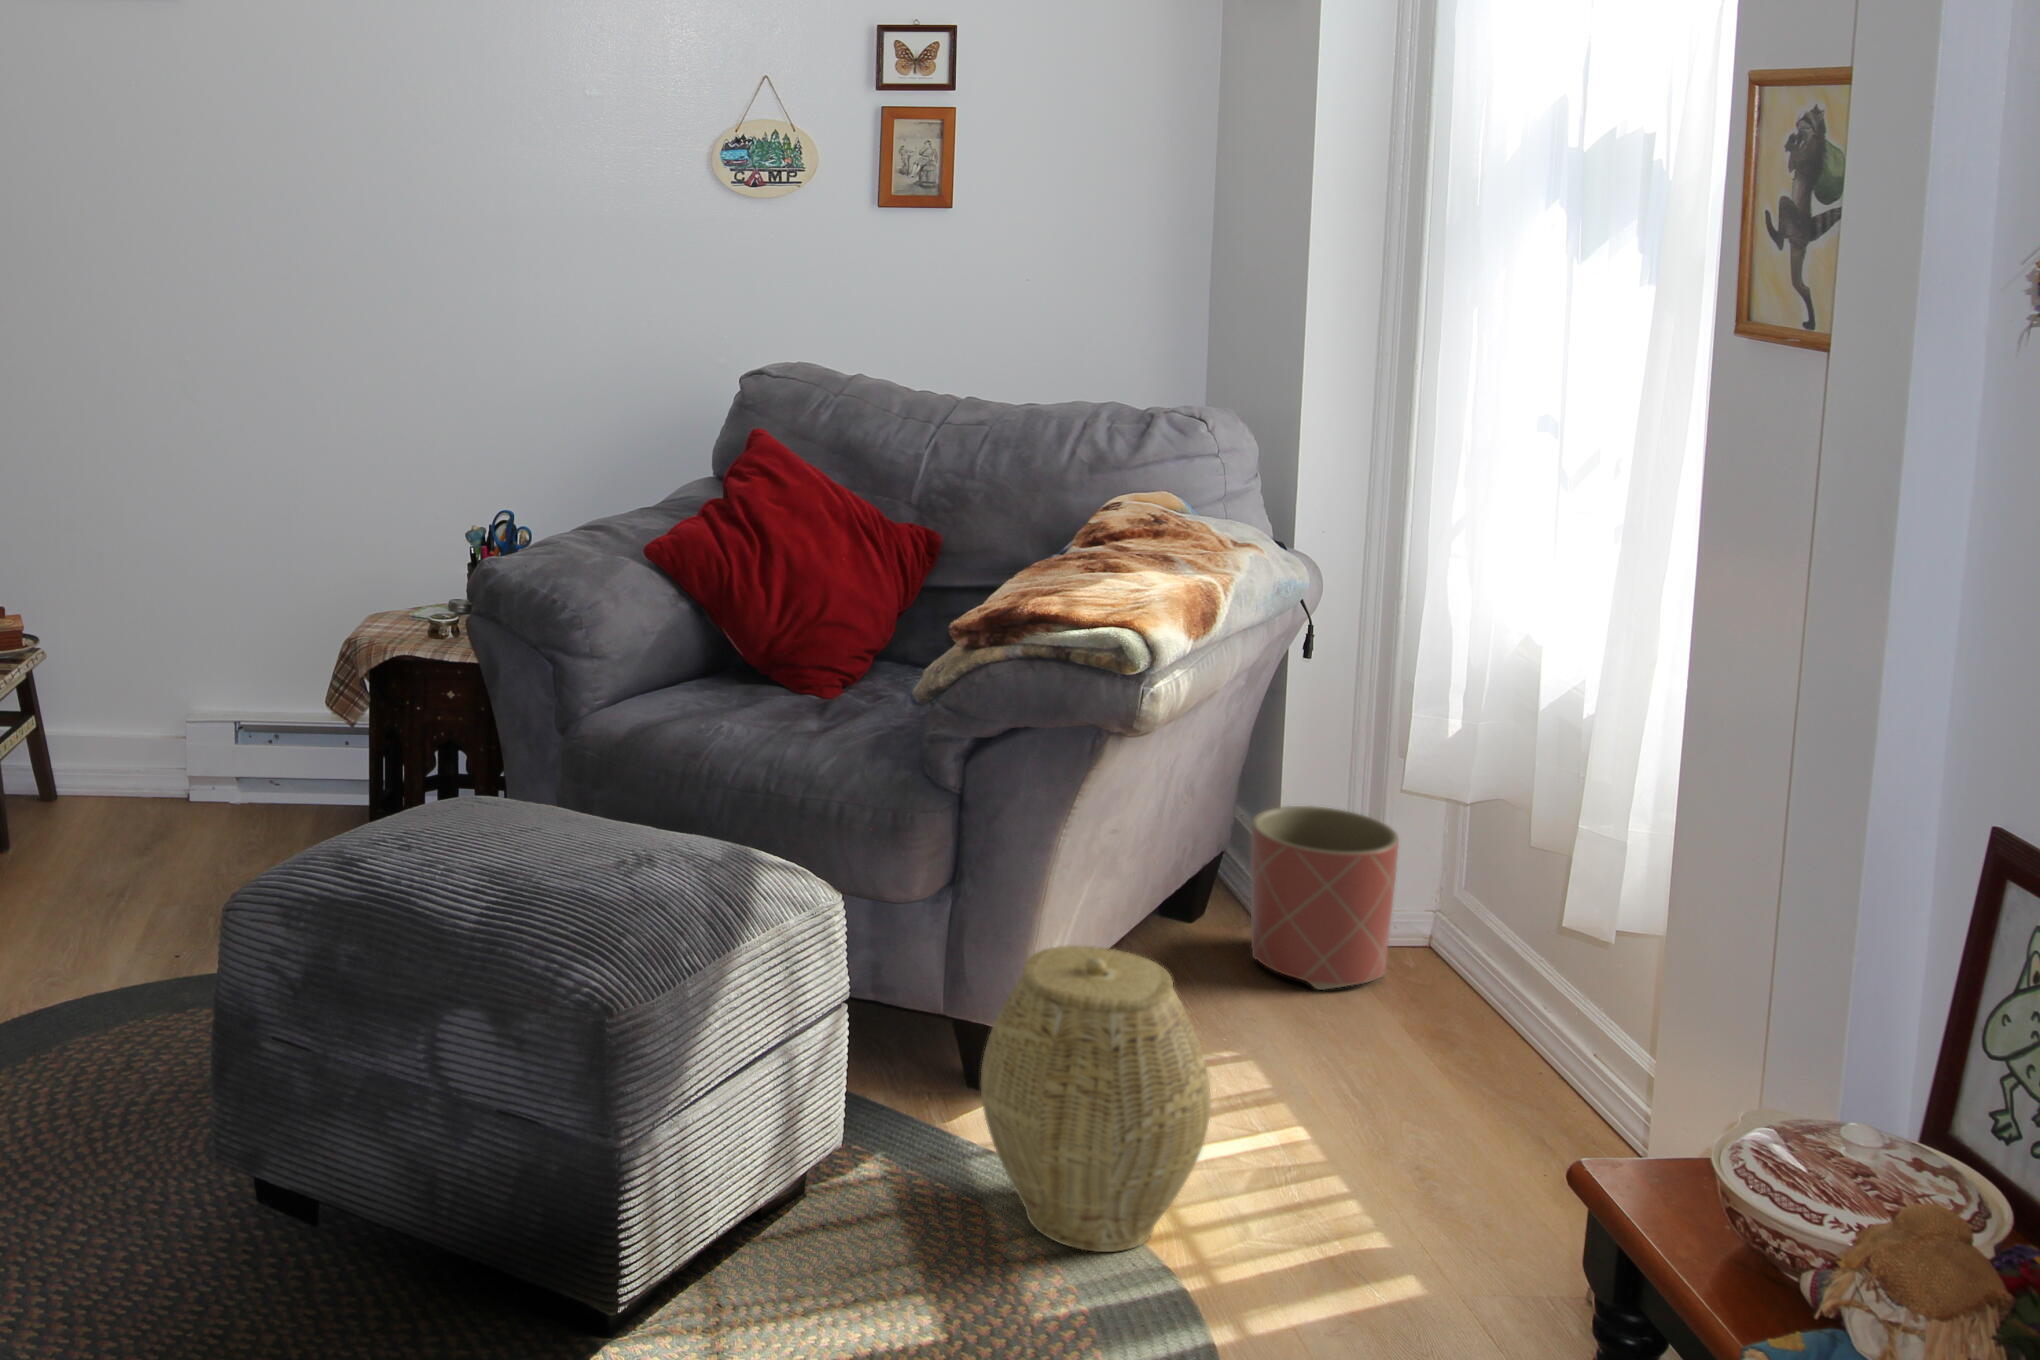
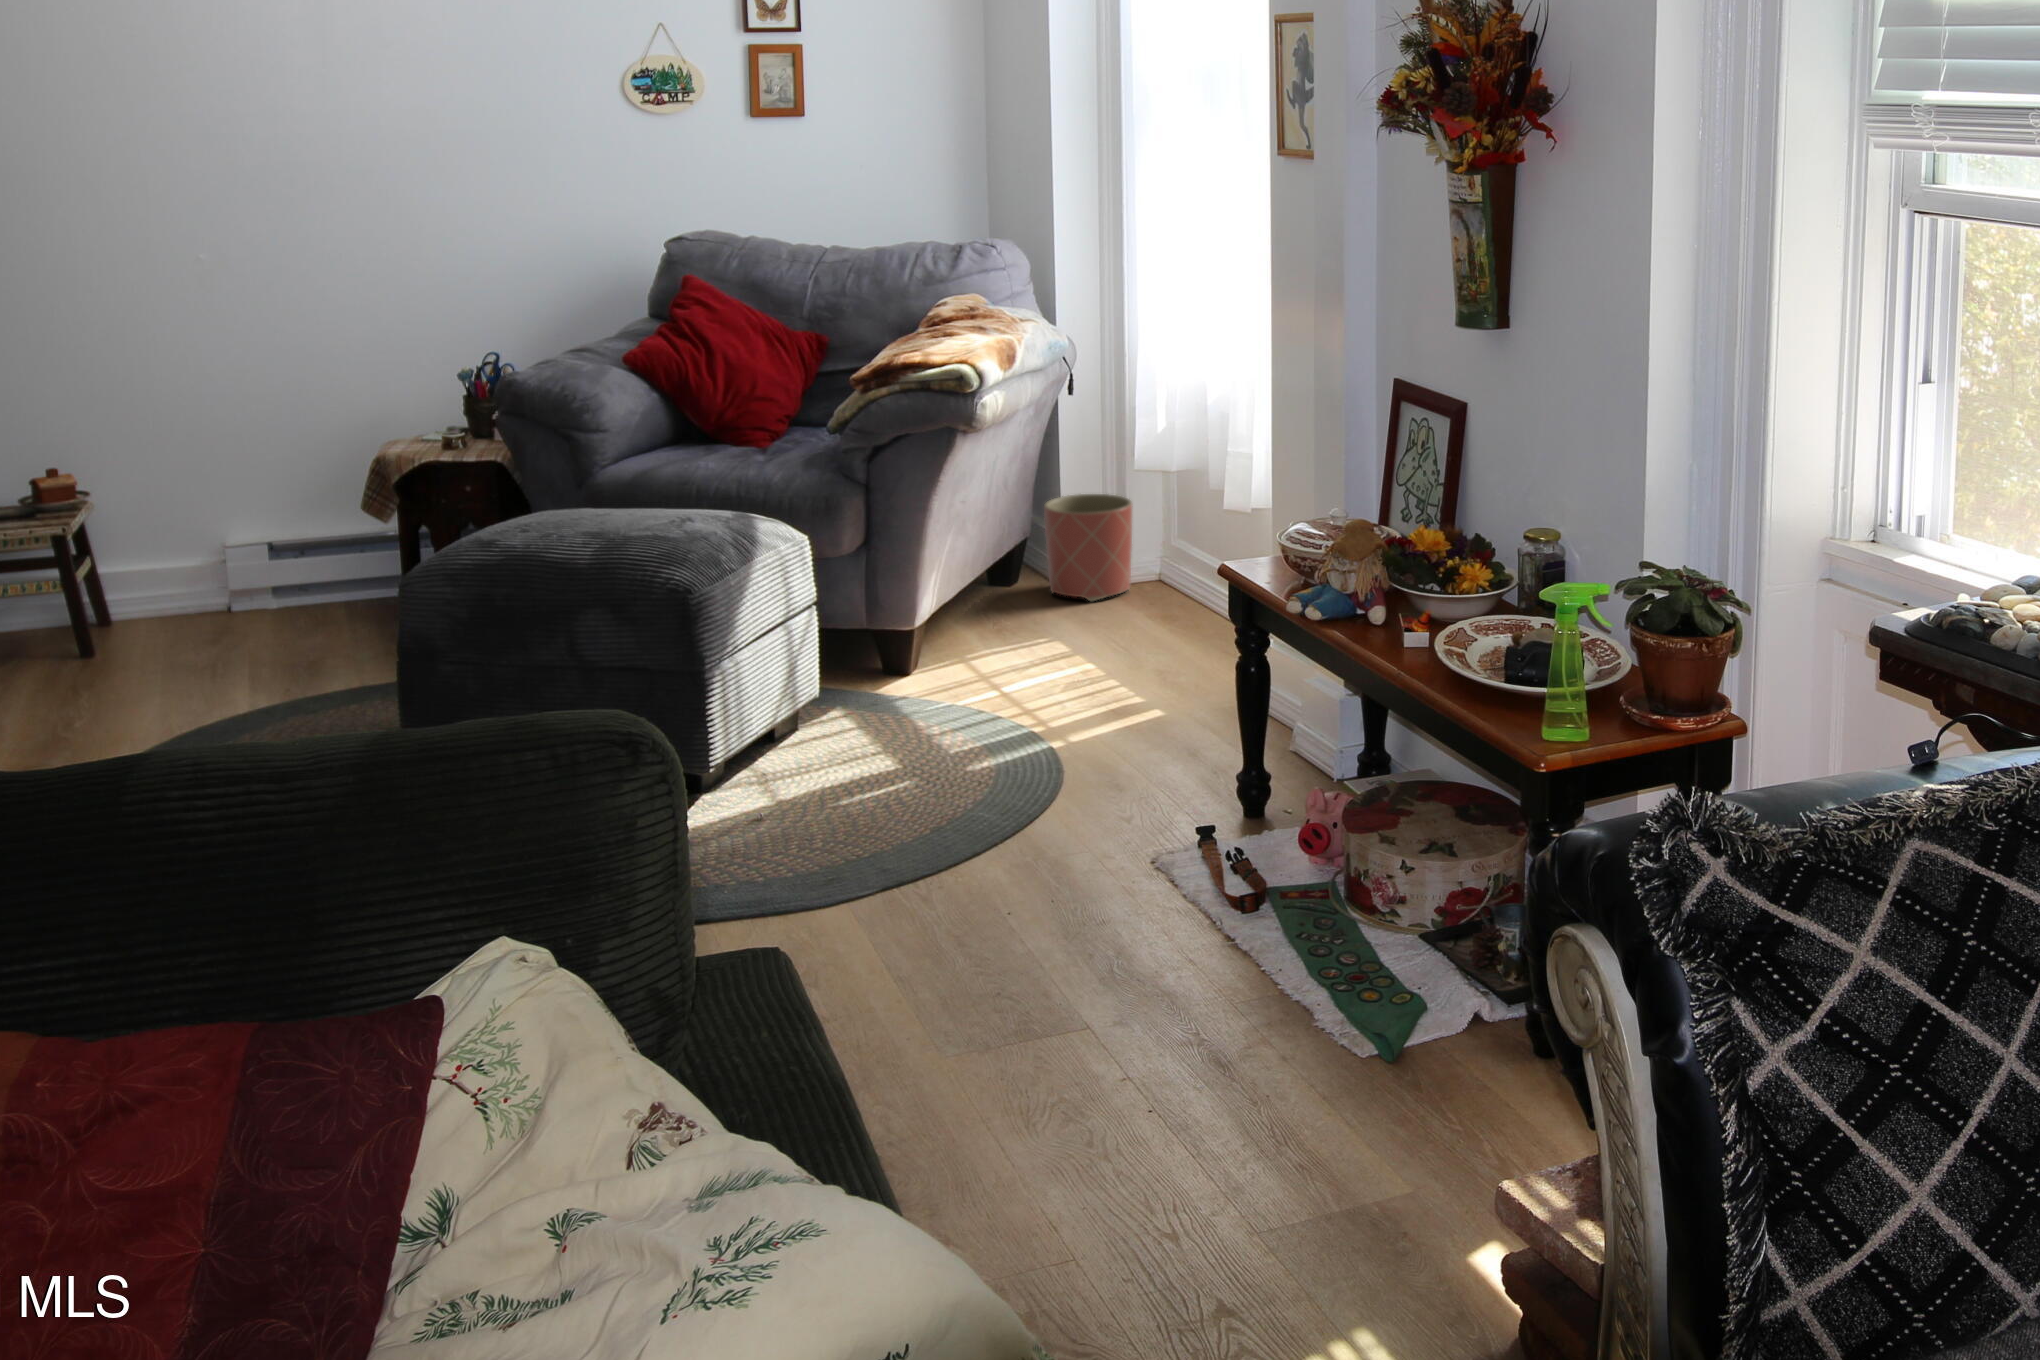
woven basket: present [981,946,1211,1252] -> none [901,553,1034,721]

